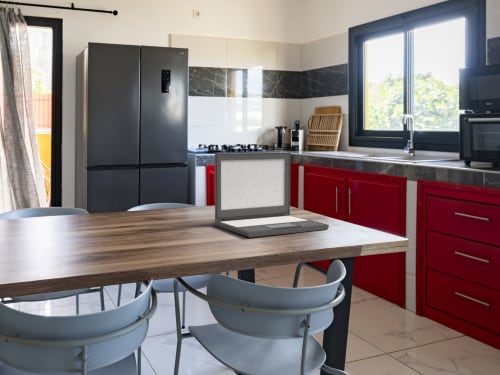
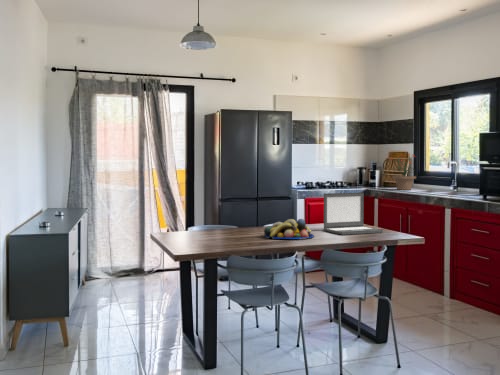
potted plant: none [317,105,358,154] -> present [392,155,416,190]
fruit bowl: none [76,205,189,255] -> present [264,219,314,239]

